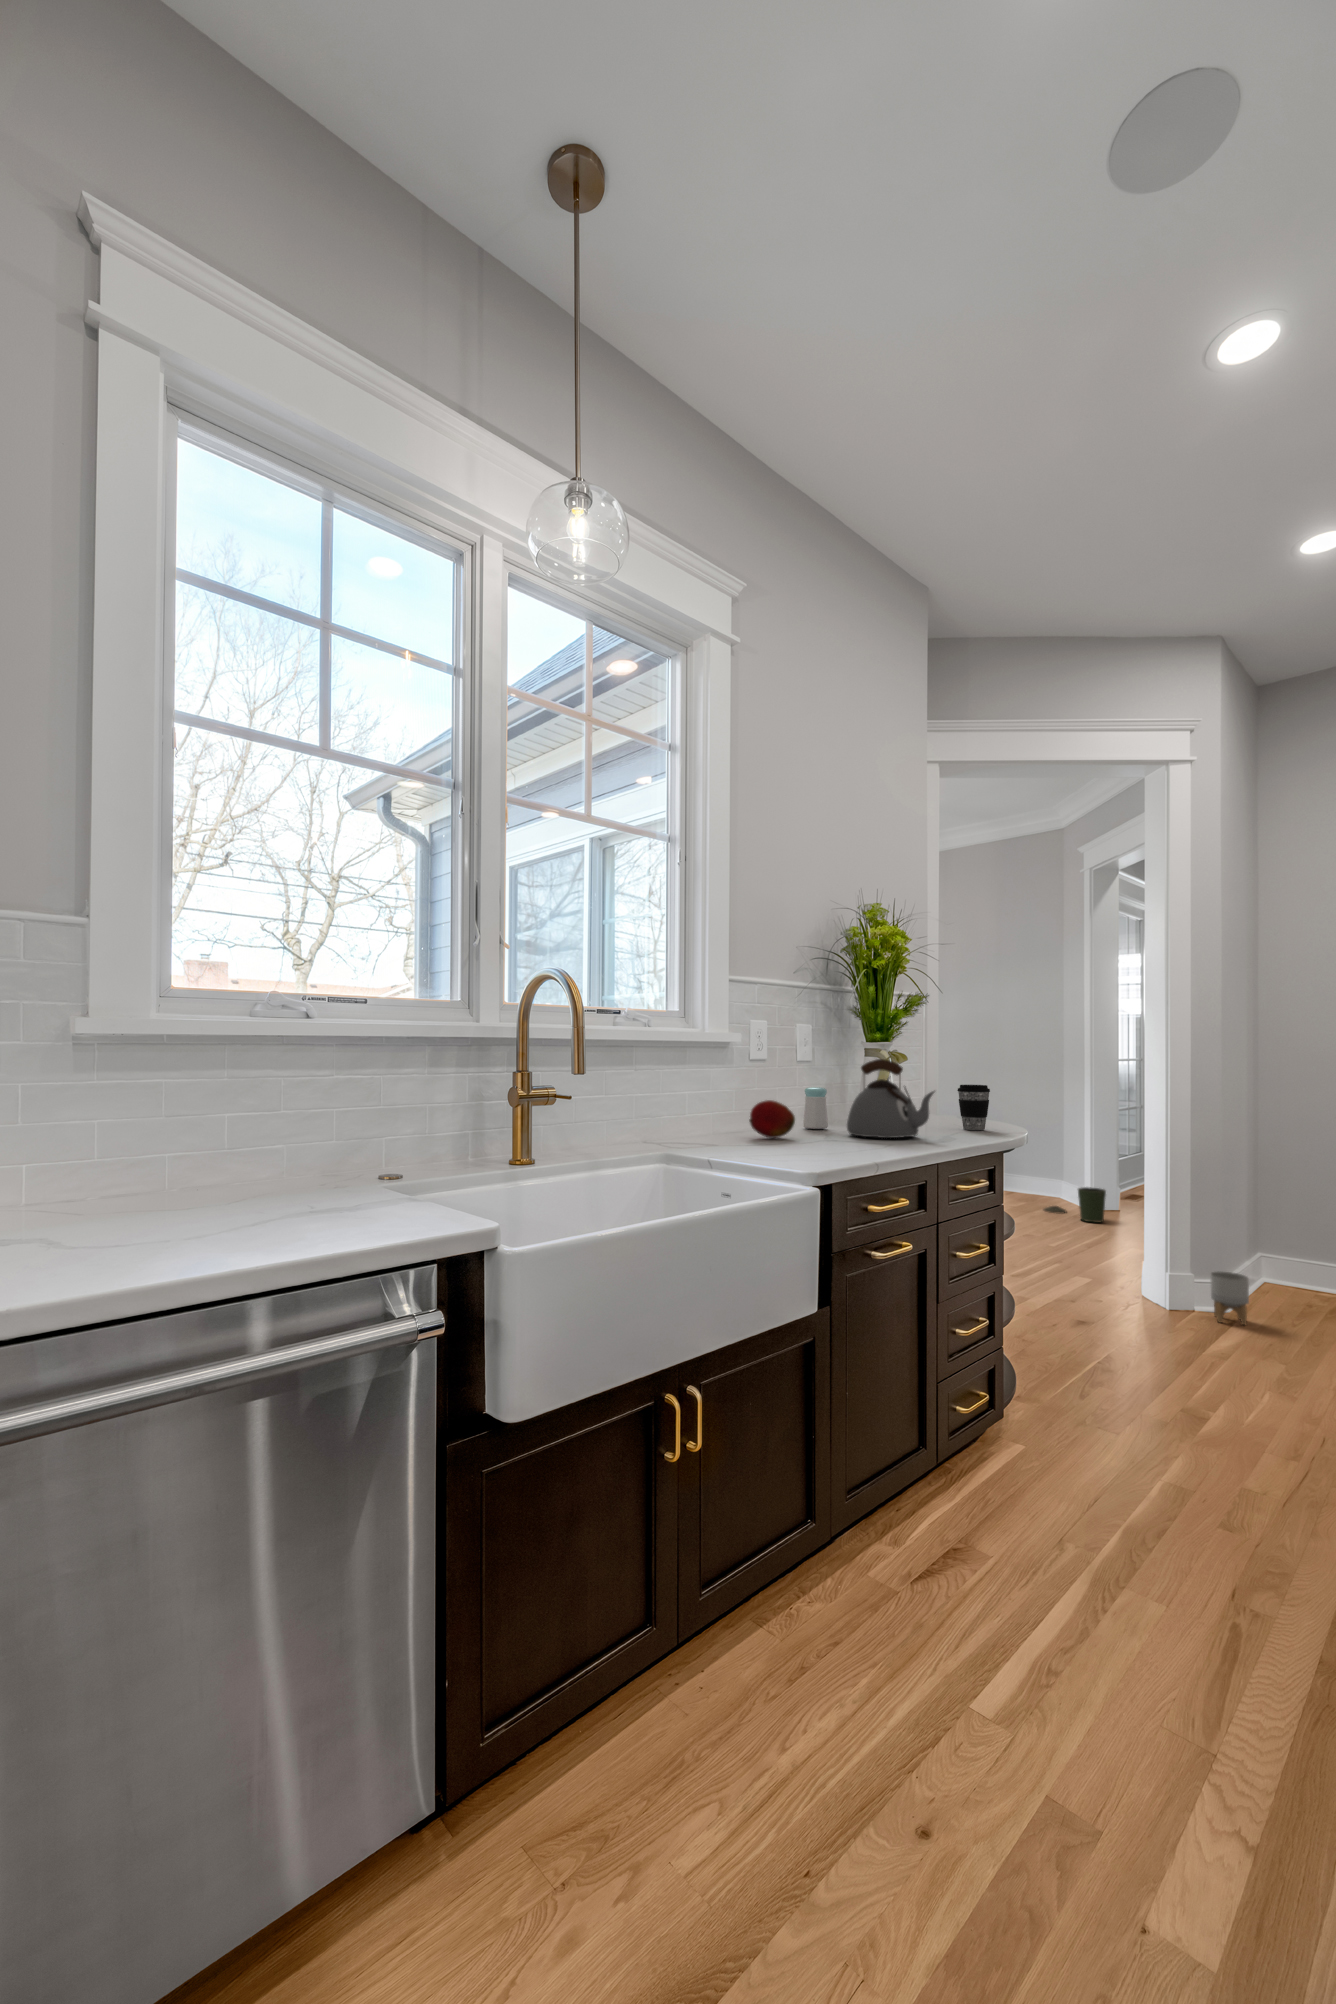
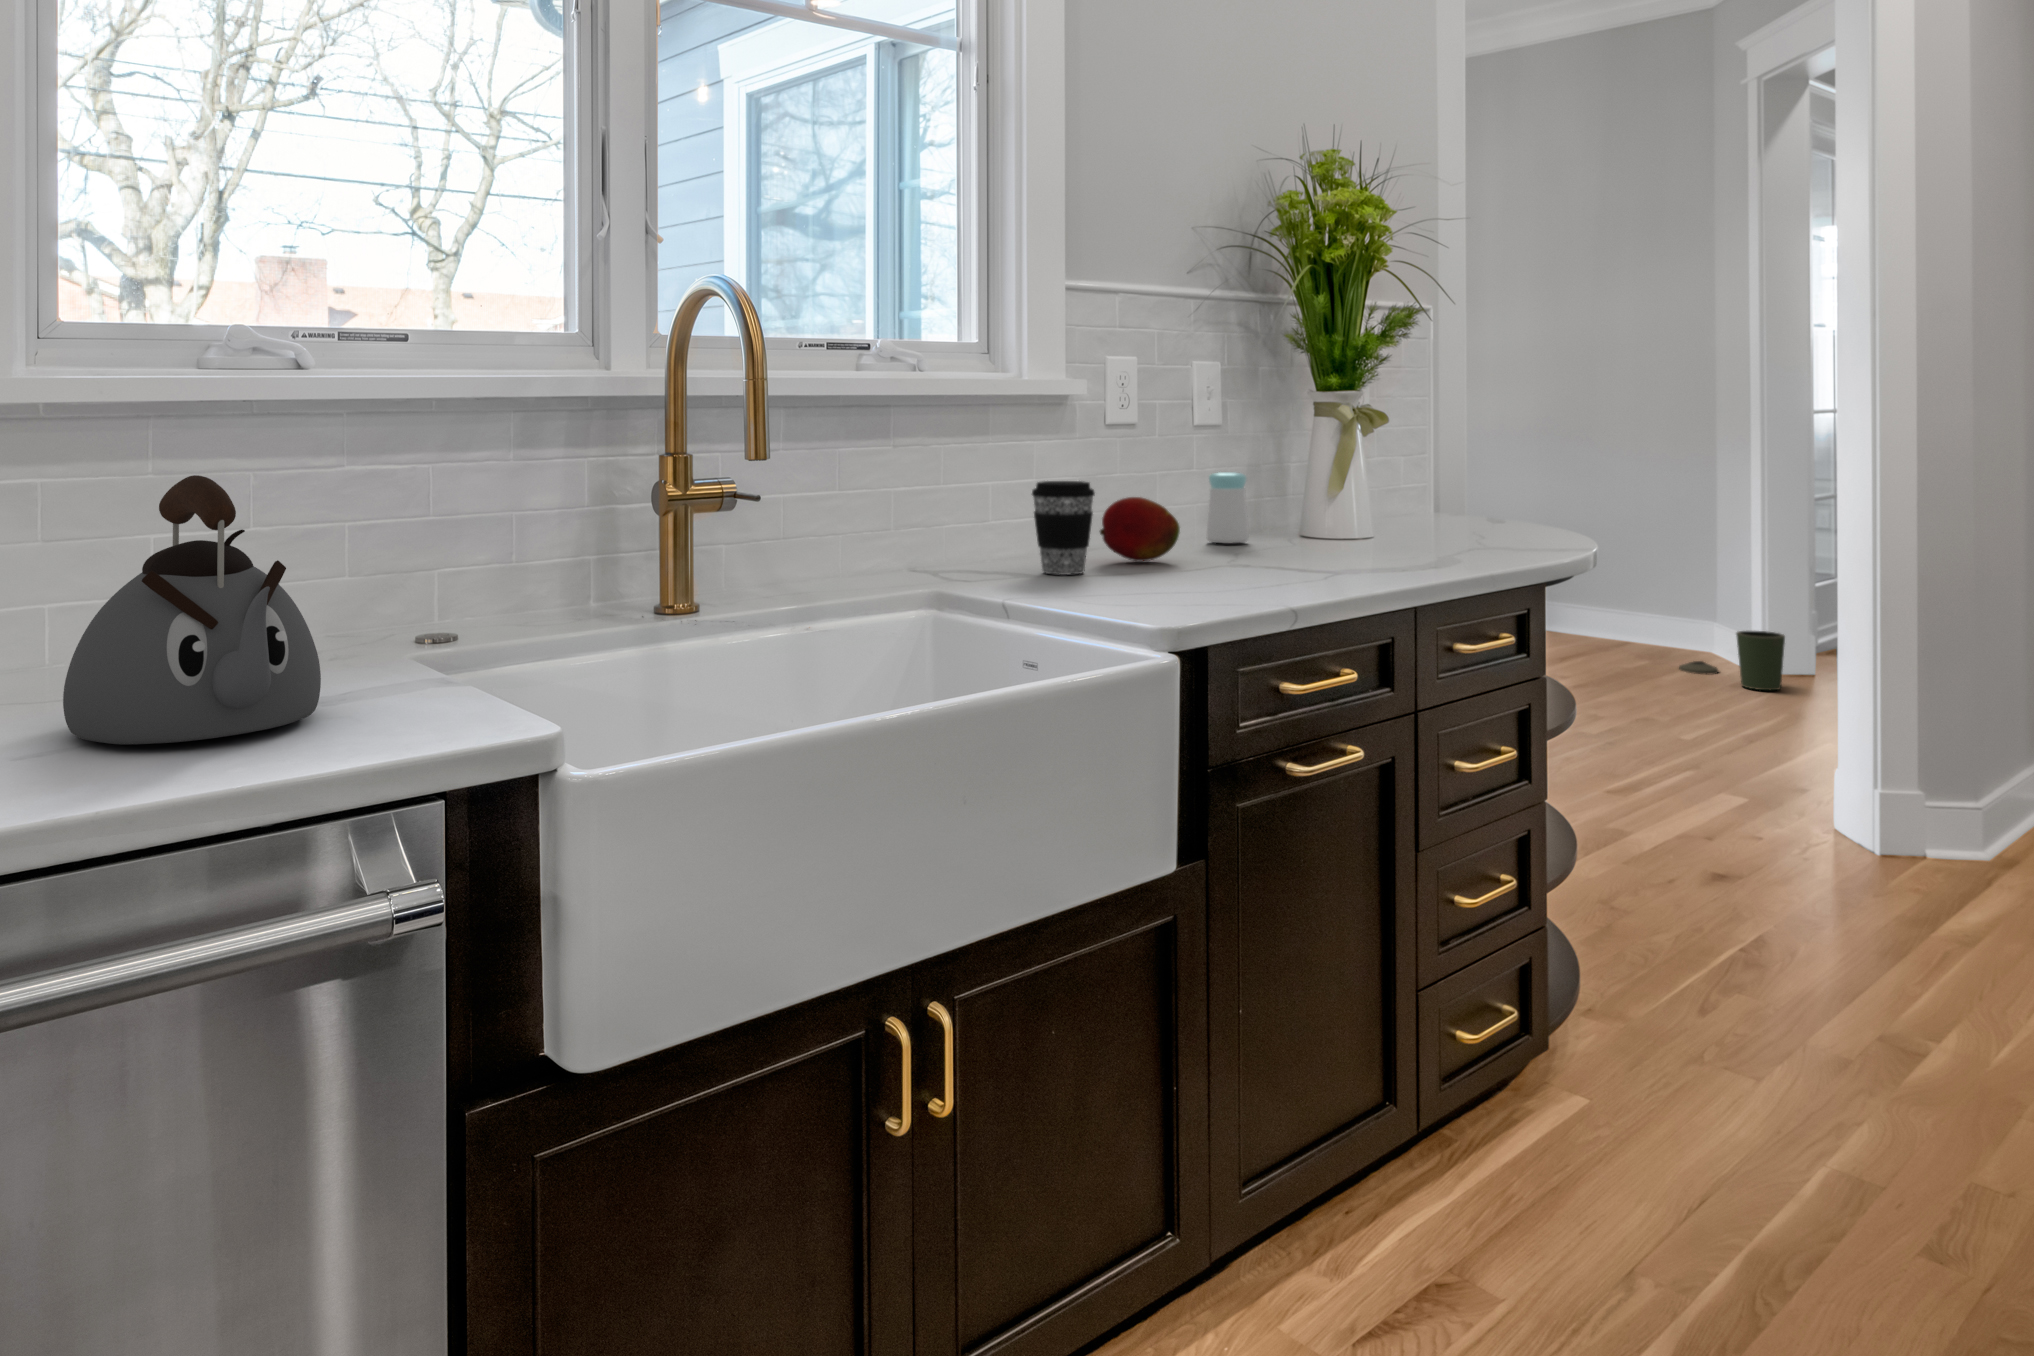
kettle: present [847,1059,935,1138] -> present [63,475,321,744]
coffee cup: present [957,1085,990,1130] -> present [1032,481,1095,575]
planter: present [1210,1271,1249,1325] -> none [1947,781,2014,874]

